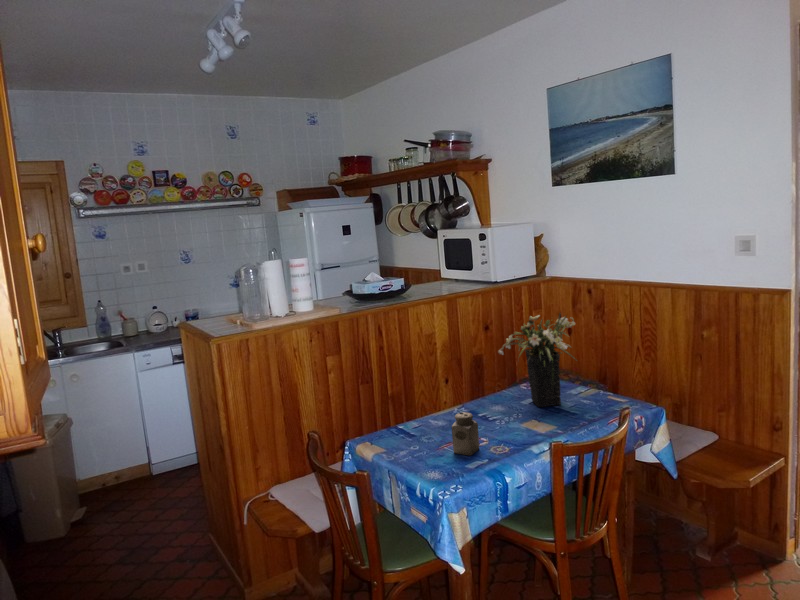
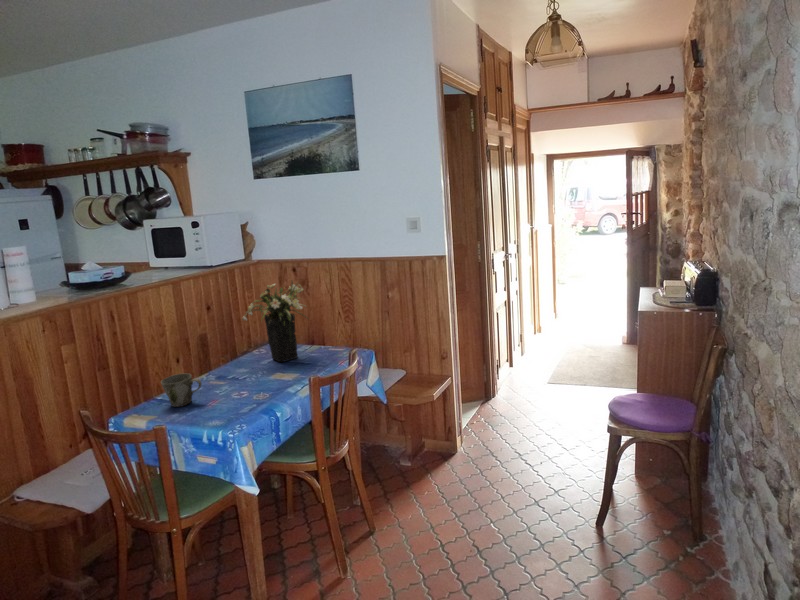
mug: none [396,408,435,445] -> present [161,373,202,407]
salt shaker: present [452,412,479,456] -> none [221,367,246,405]

